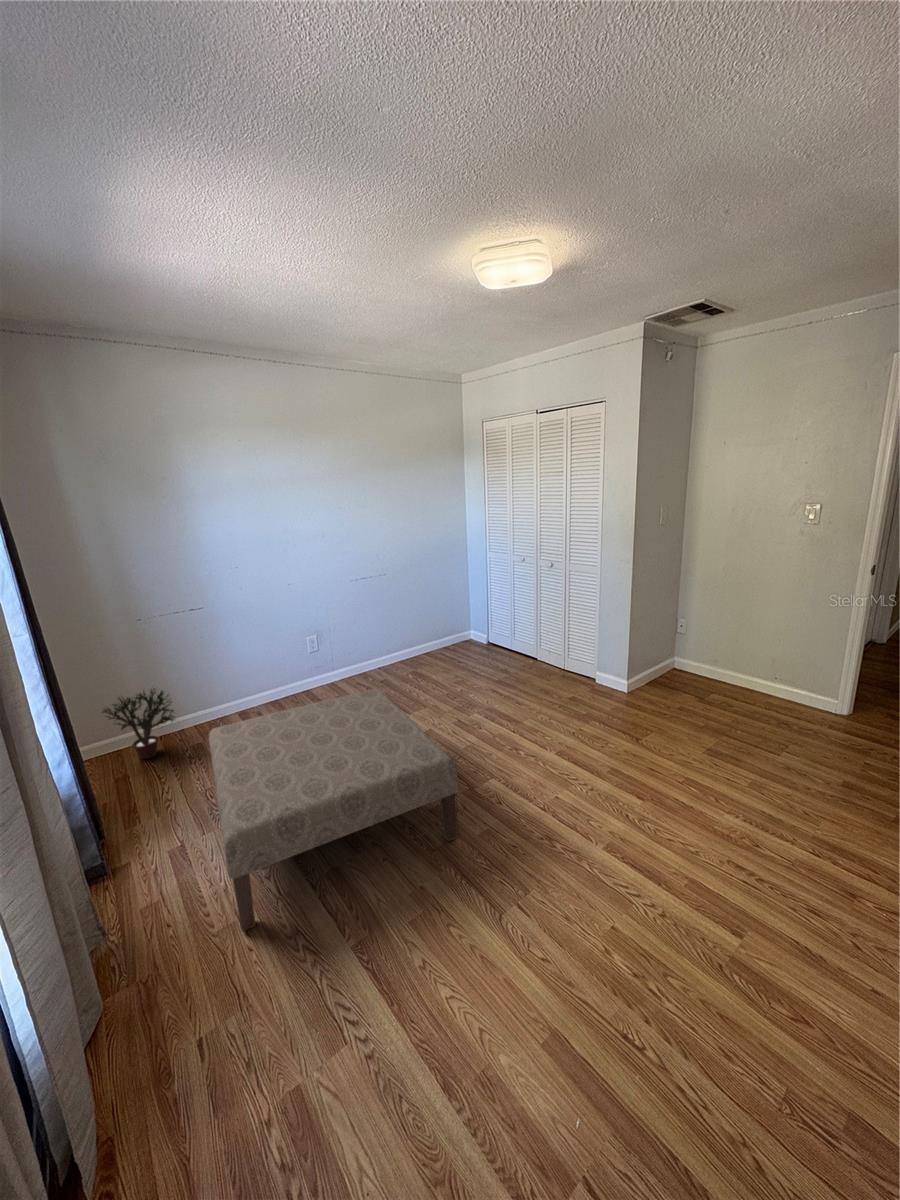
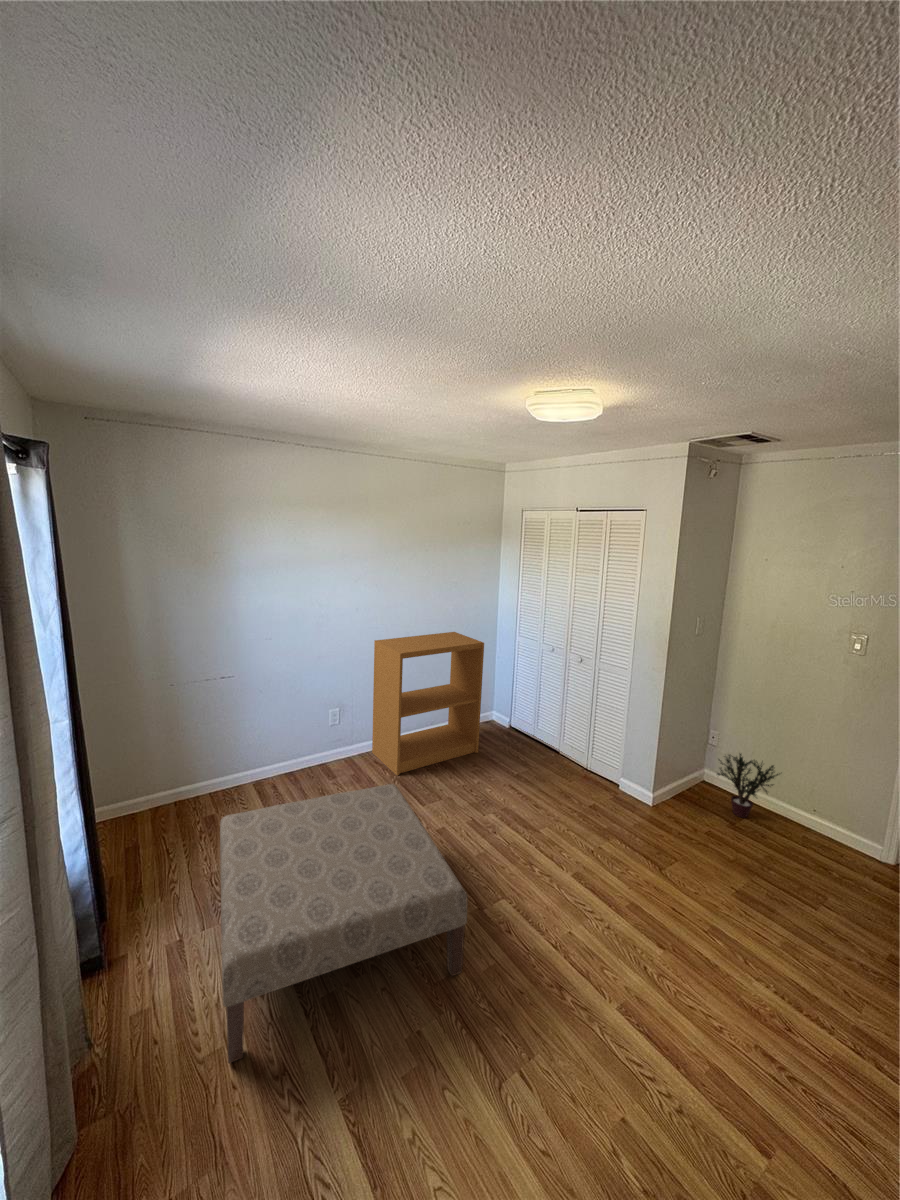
bookshelf: none [346,555,458,693] -> present [372,632,484,776]
potted plant: present [103,689,175,759] -> present [717,754,778,818]

